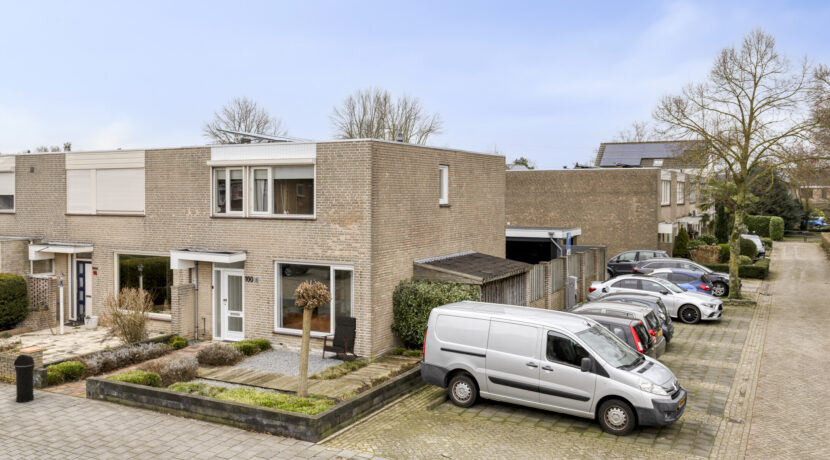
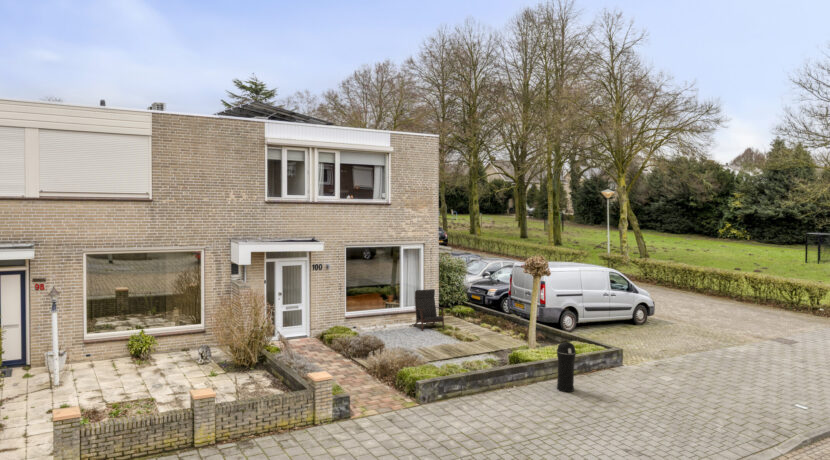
trash can: present [13,355,35,402] -> present [557,342,576,392]

